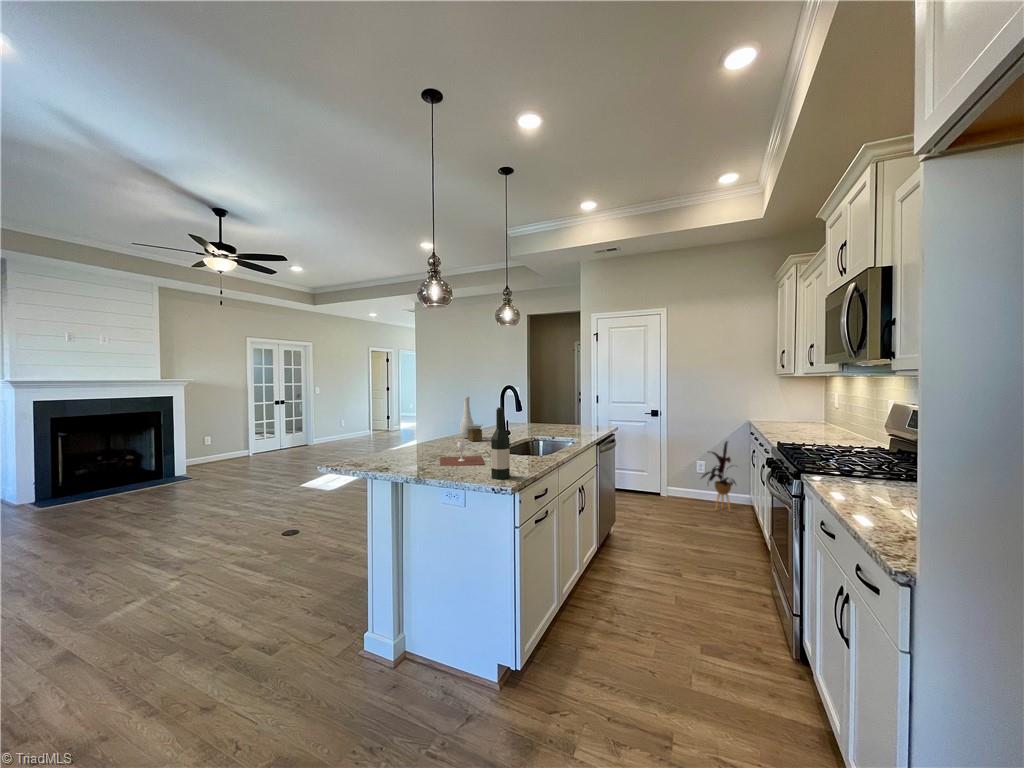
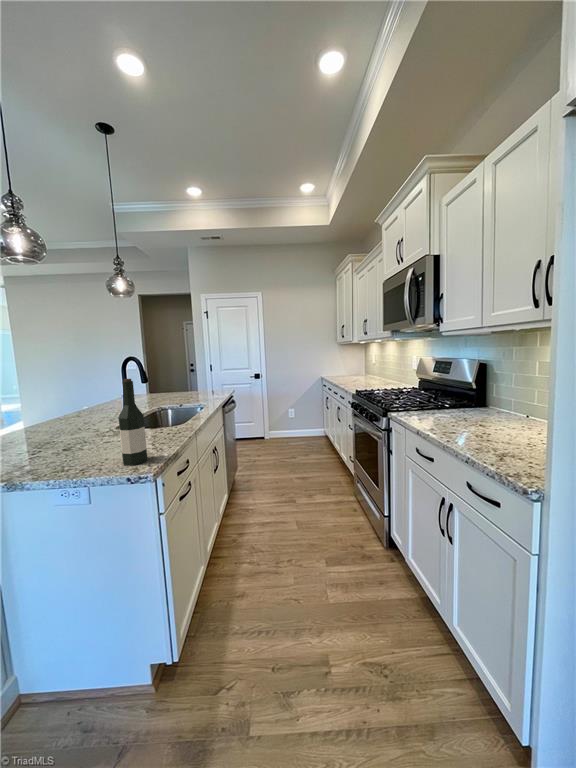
vase: present [460,397,483,441] -> none [73,372,103,420]
wine glass: present [440,441,484,466] -> none [45,424,111,460]
house plant: present [702,441,736,511] -> none [293,393,318,444]

